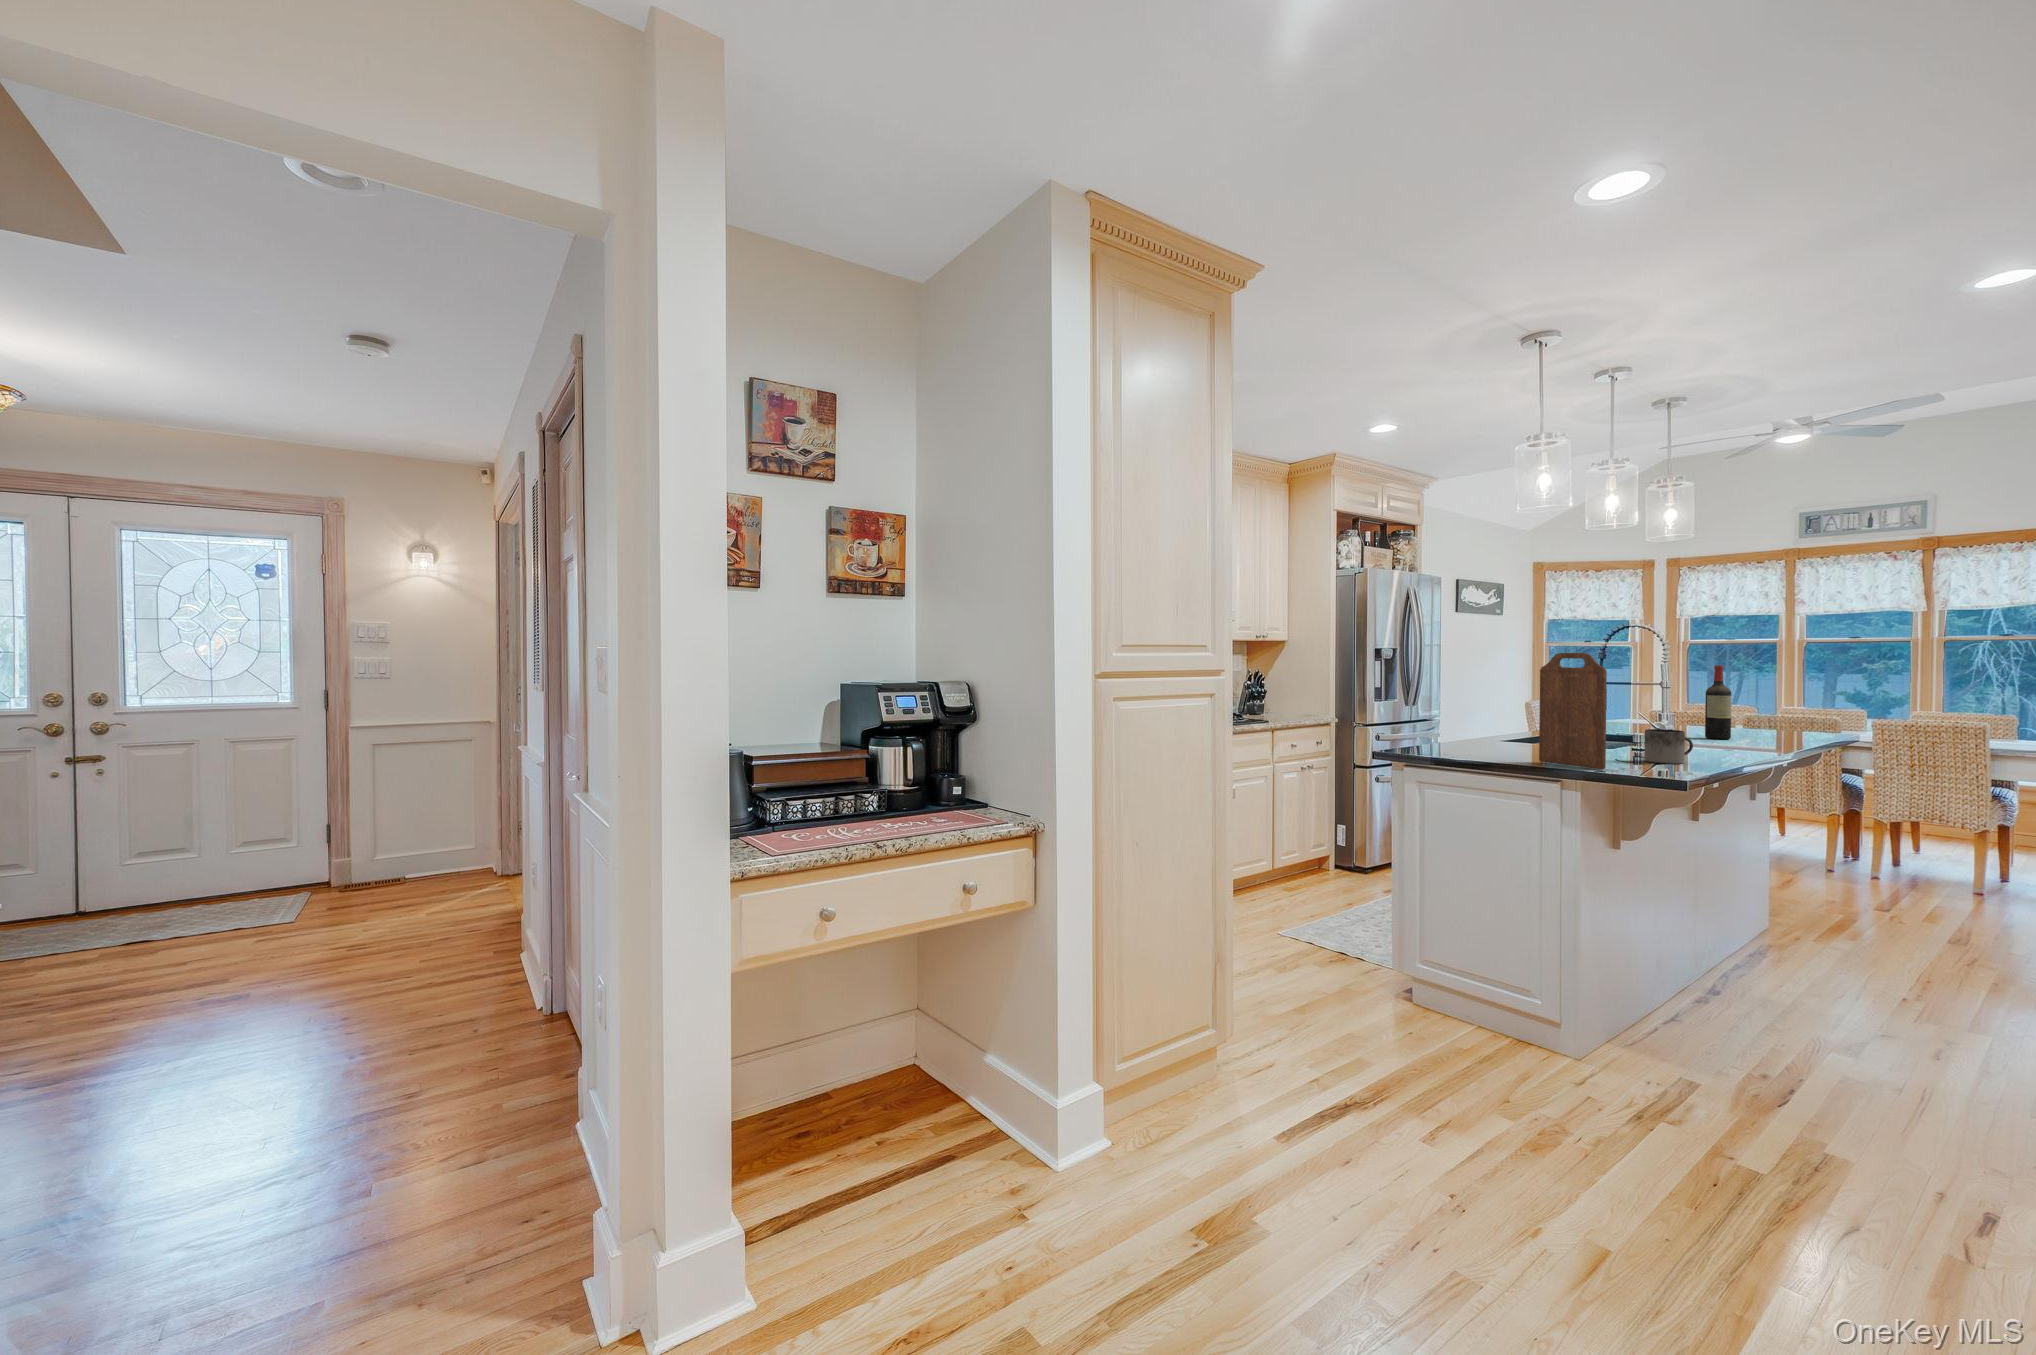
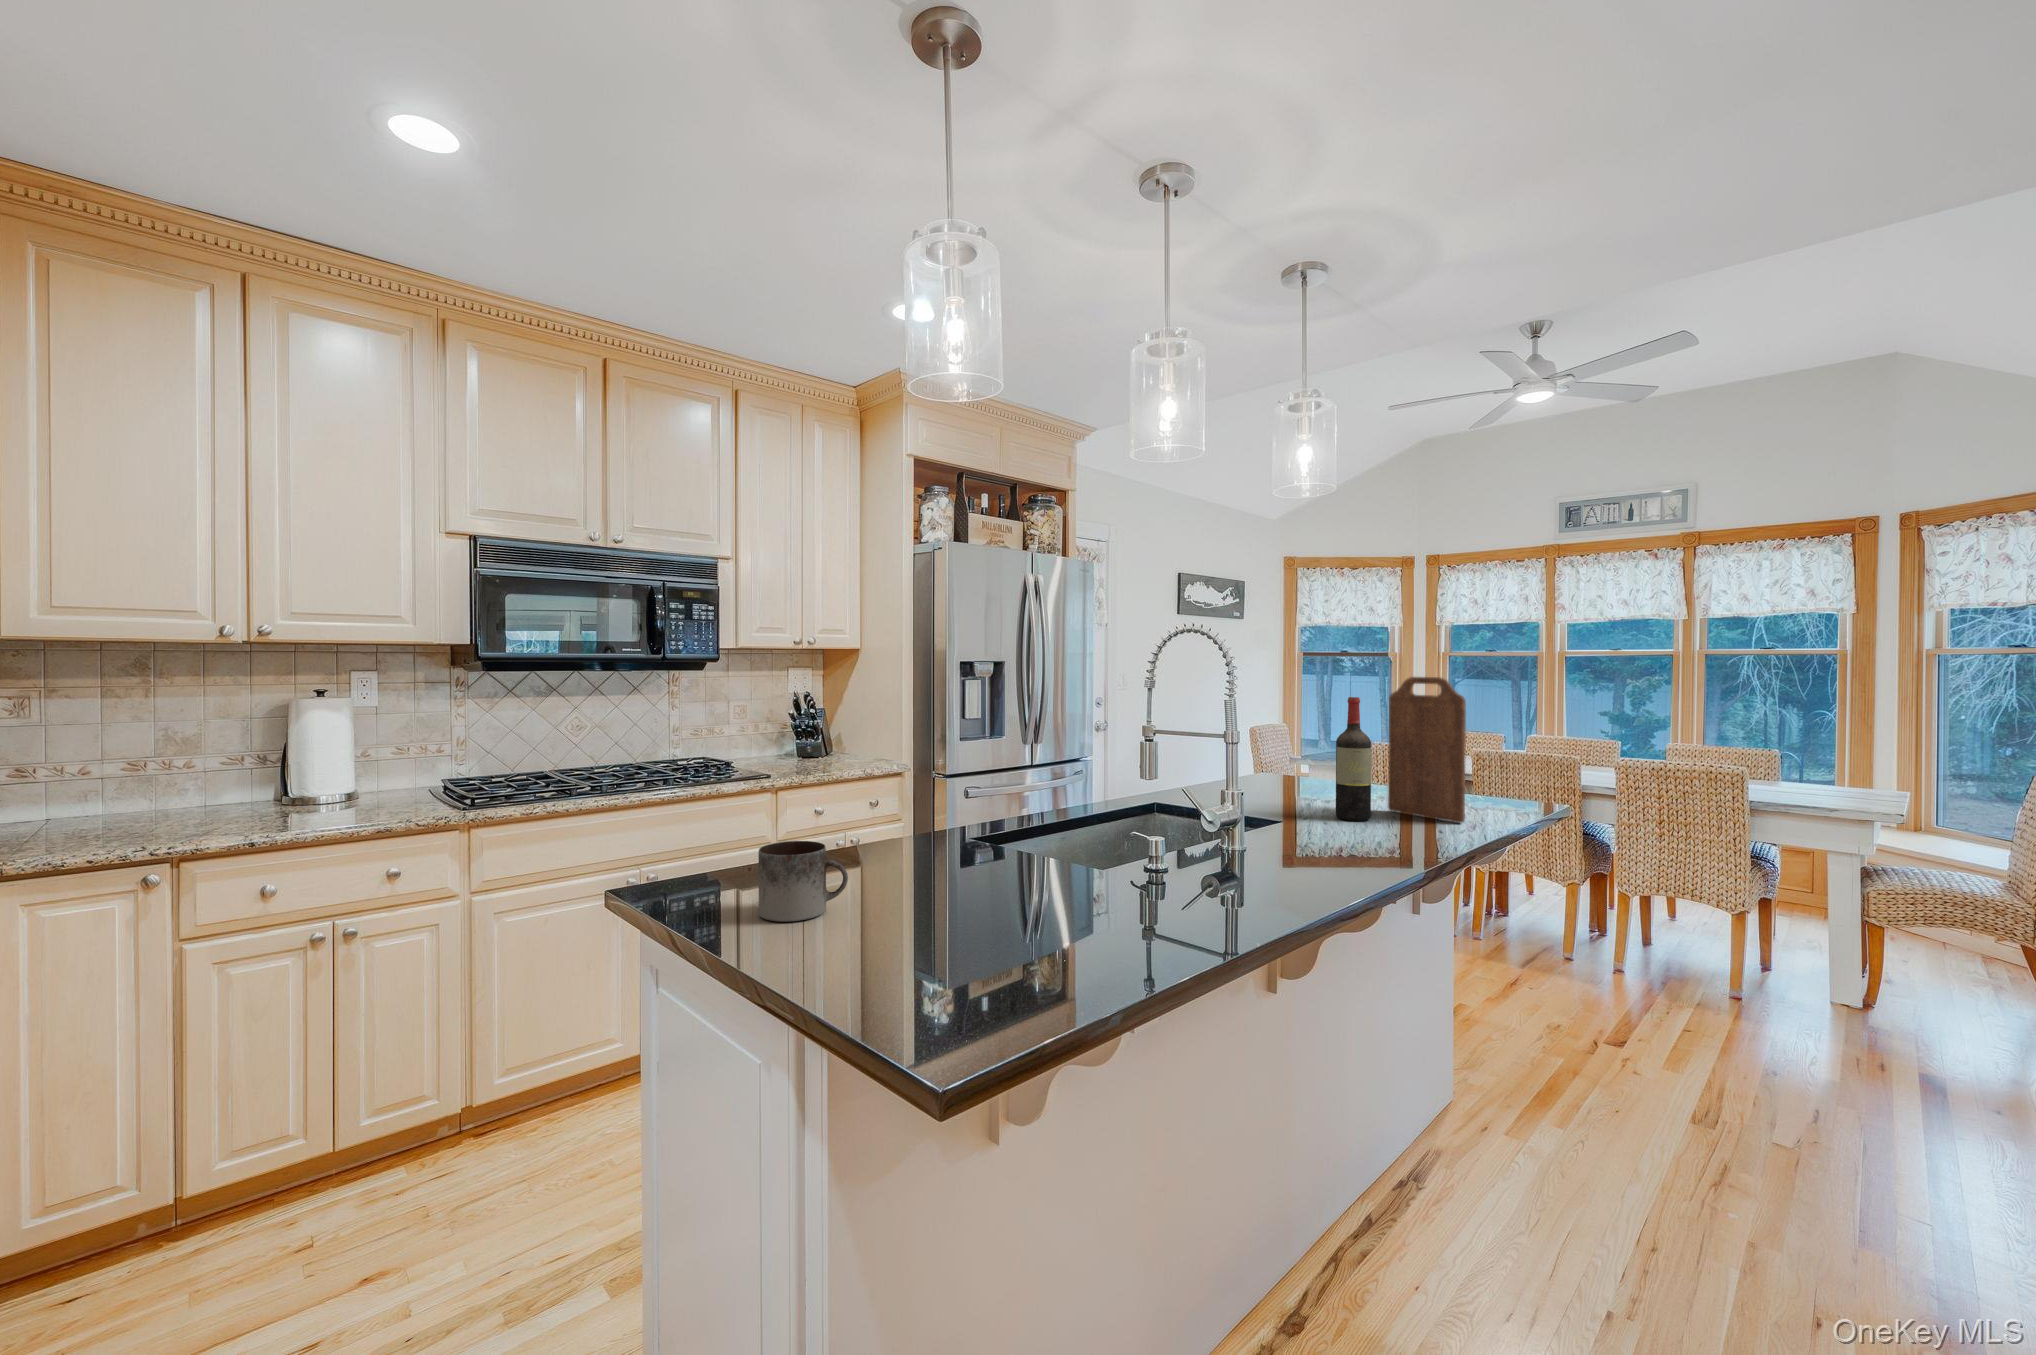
cutting board: present [1539,653,1607,769] -> present [1388,677,1466,823]
mug: present [1645,729,1693,764] -> present [758,841,848,922]

